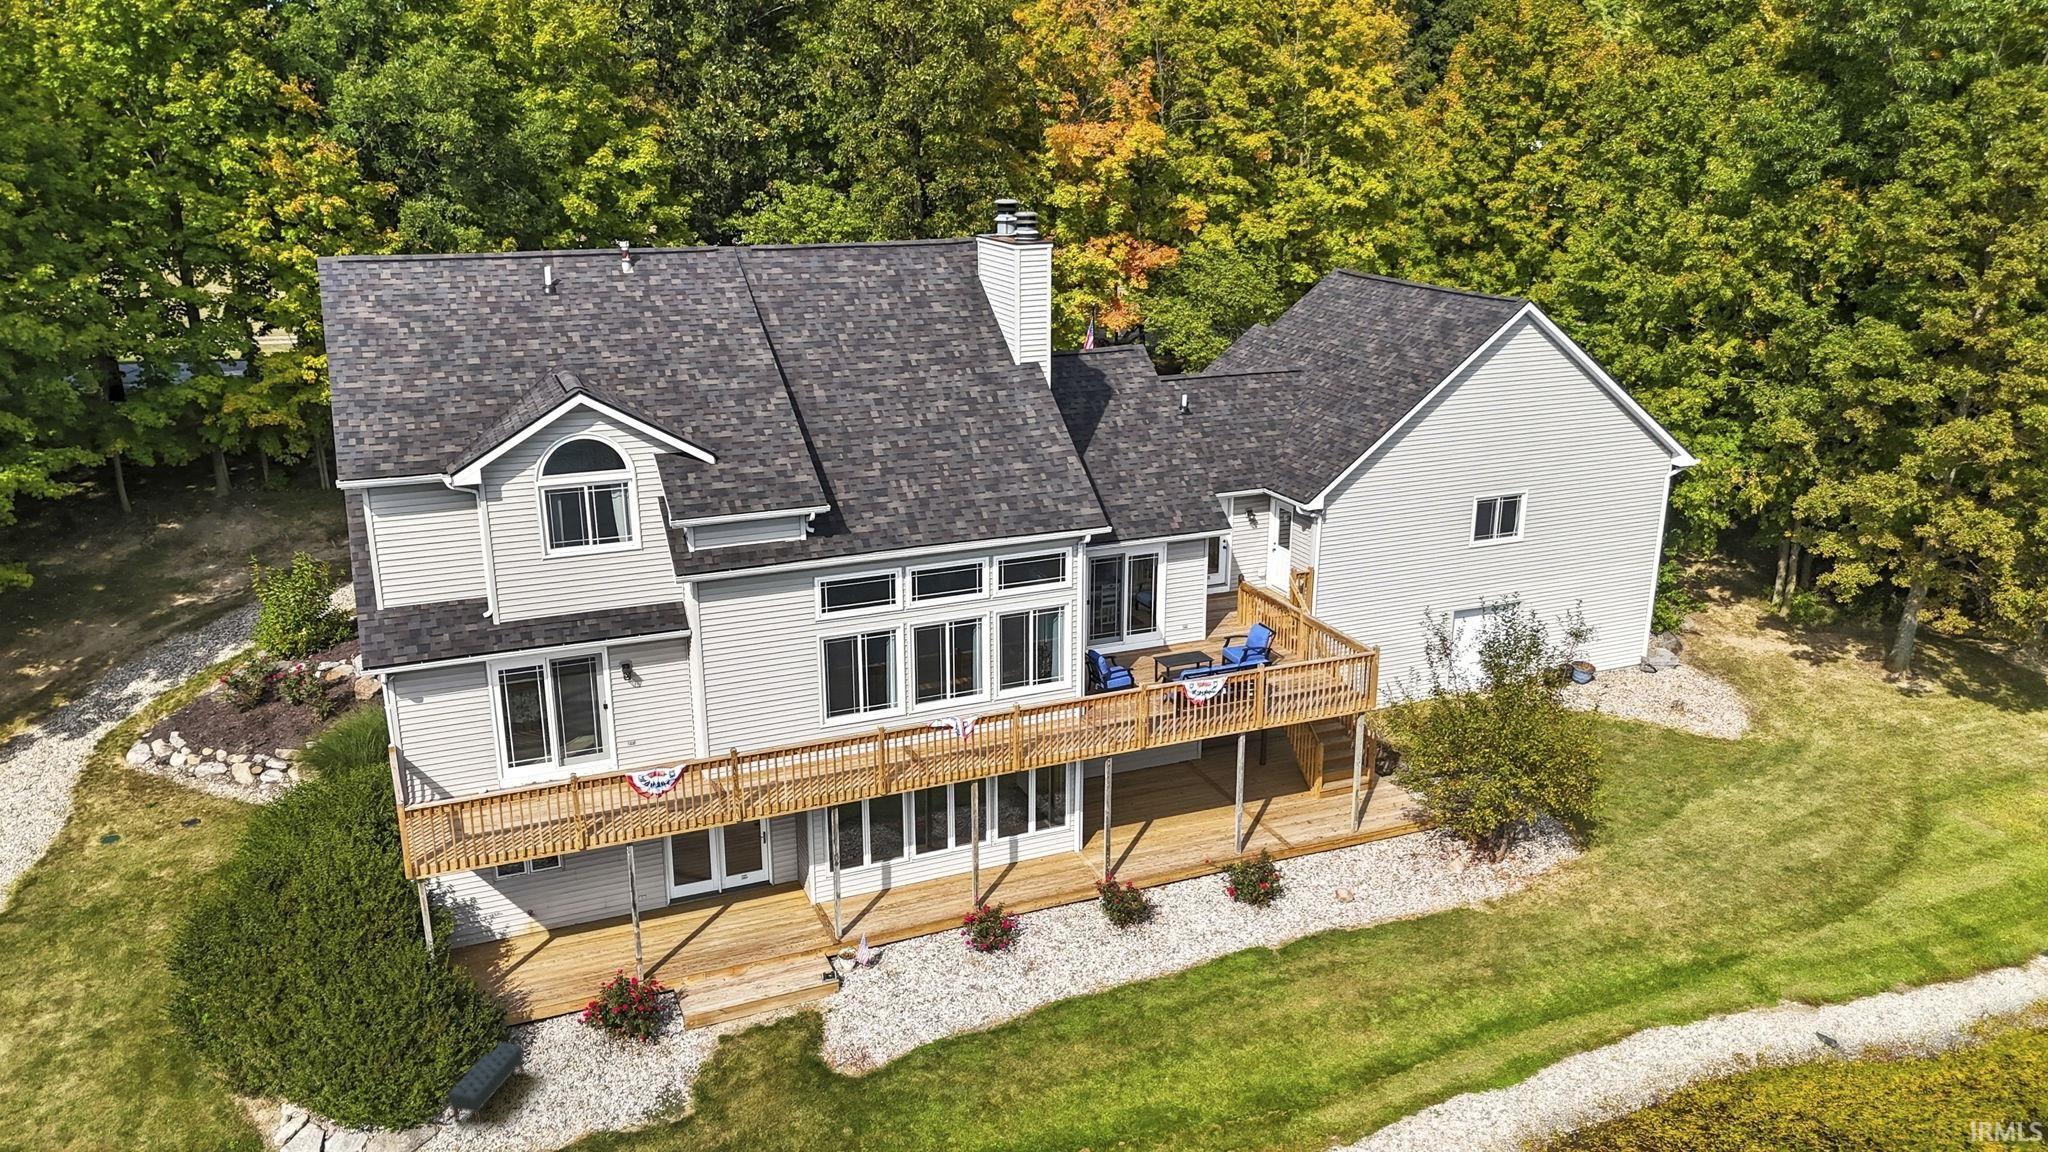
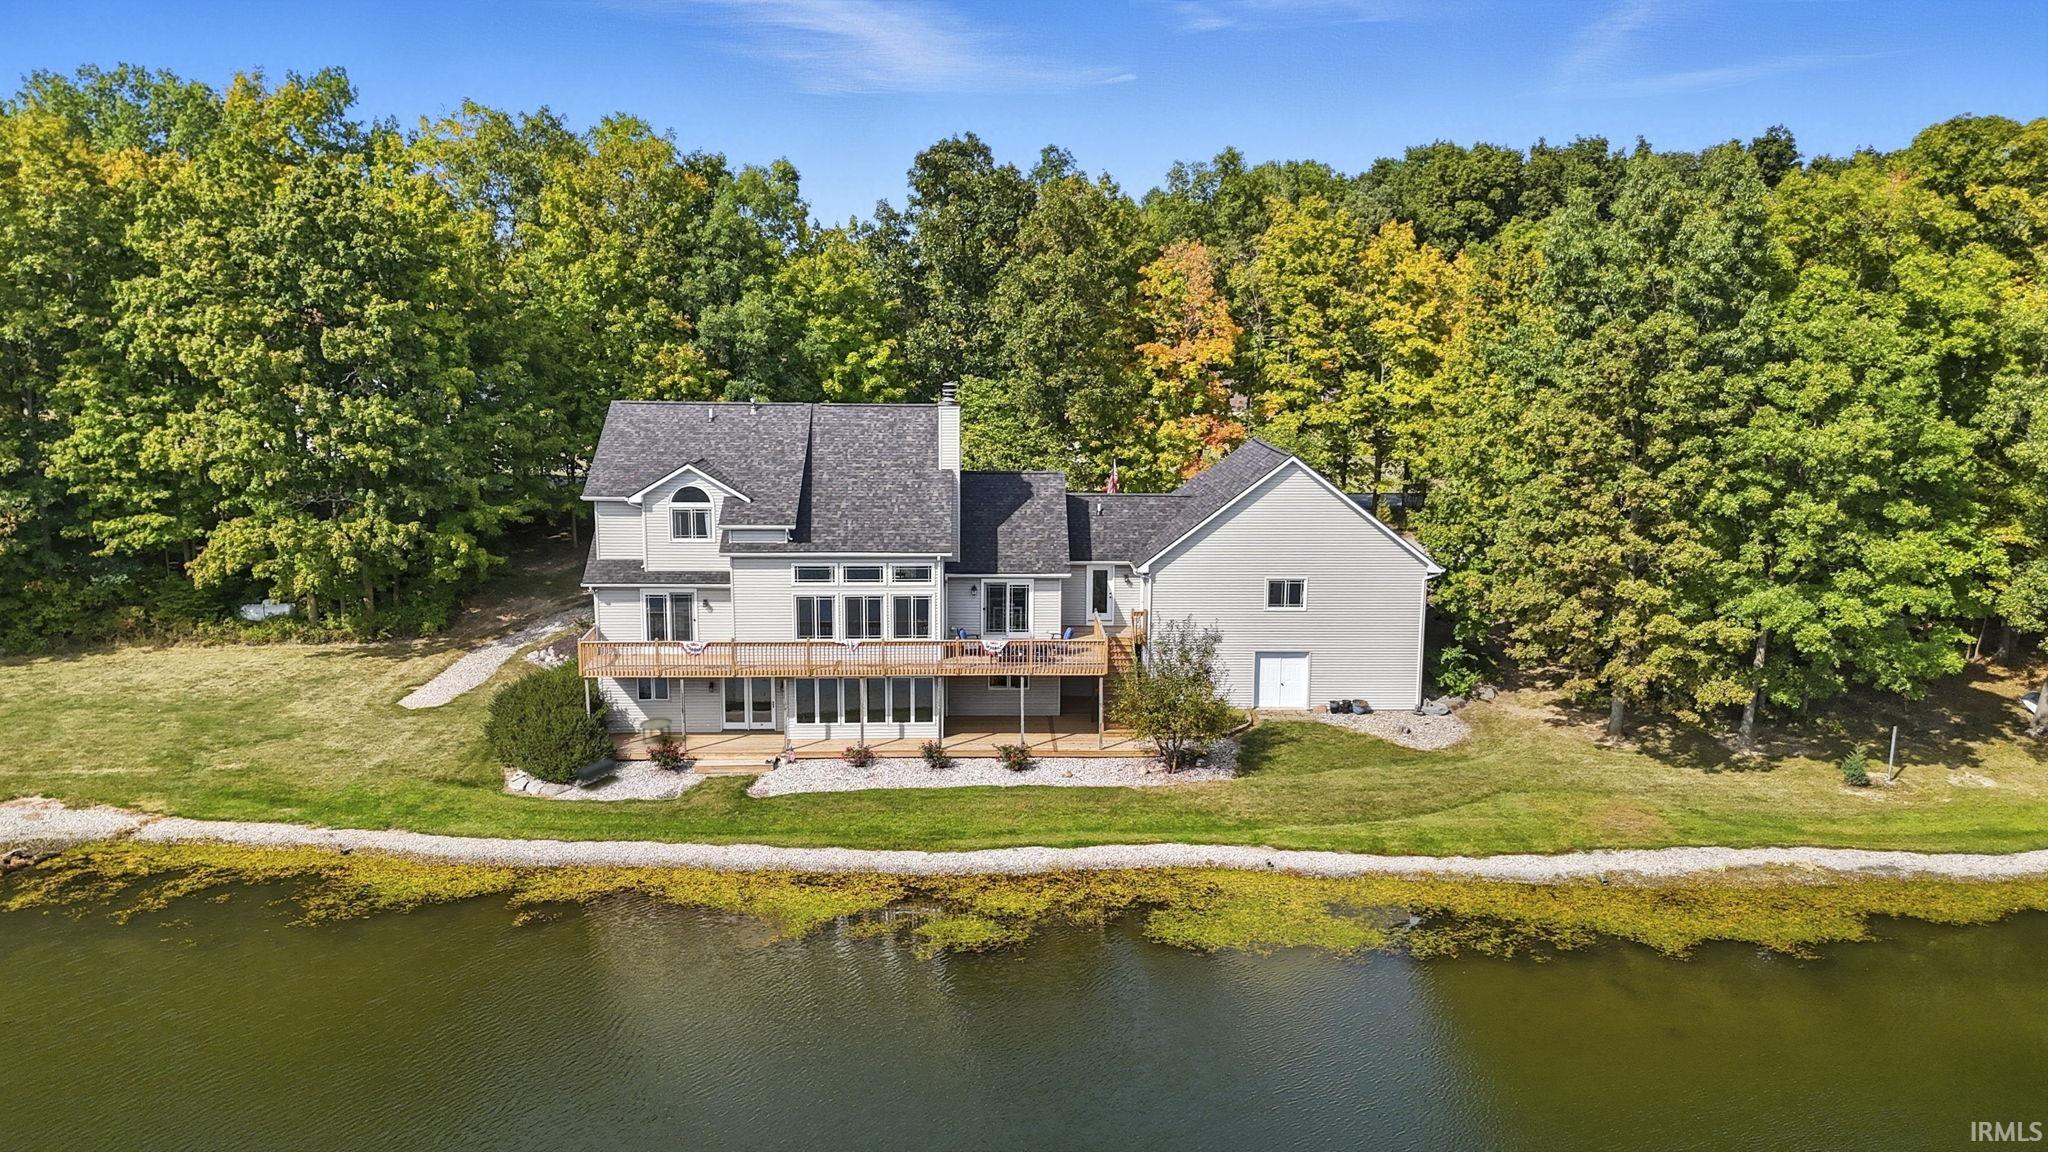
round table: none [513,900,580,965] -> present [640,718,672,743]

